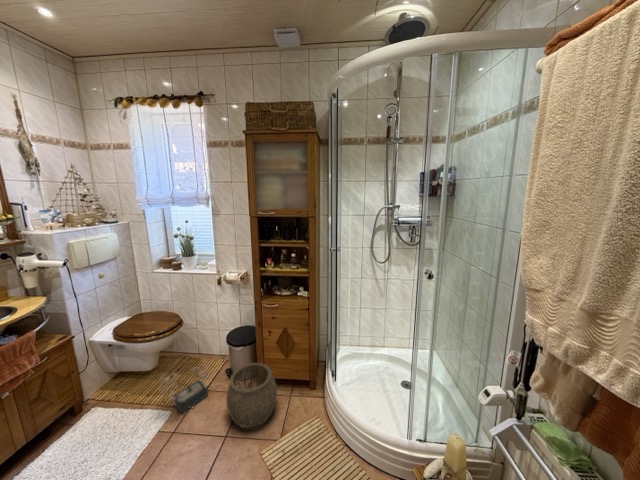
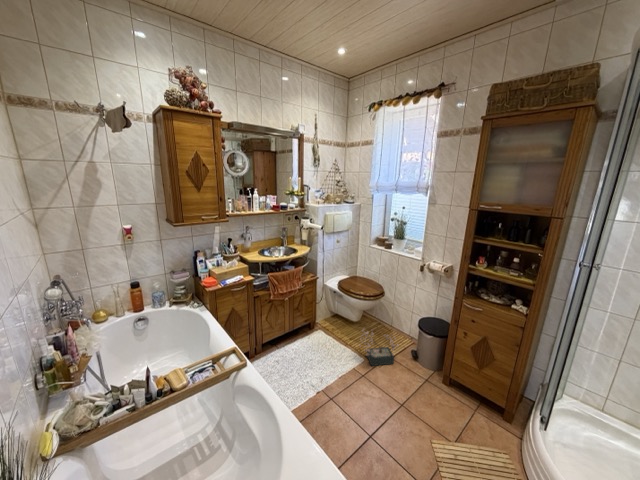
woven basket: present [226,363,277,428] -> none [408,353,462,416]

